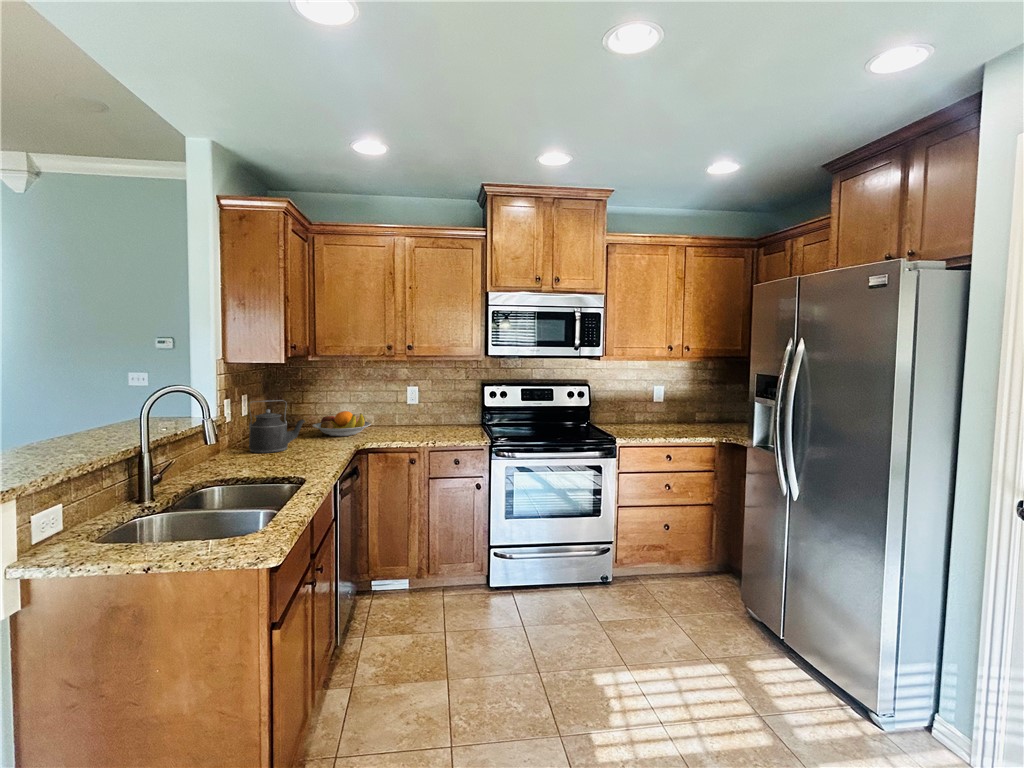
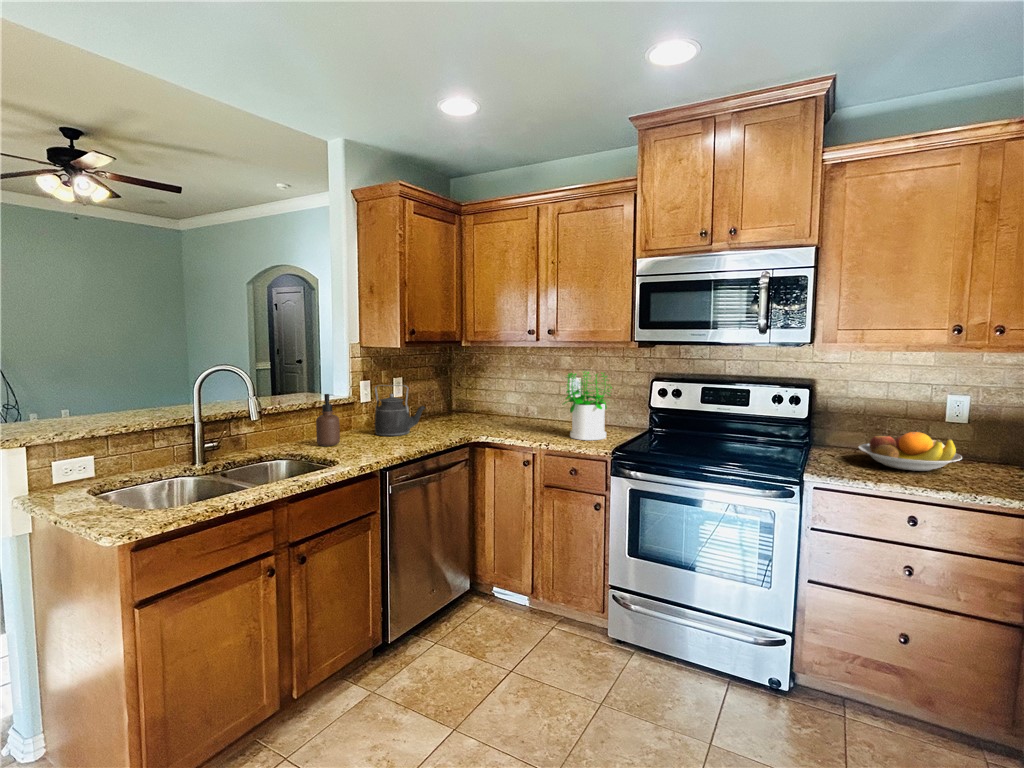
potted plant: none [424,380,465,436] -> present [563,371,612,440]
fruit bowl: present [313,411,371,436] -> present [858,432,962,471]
soap dispenser: none [213,412,241,468] -> present [316,394,340,446]

